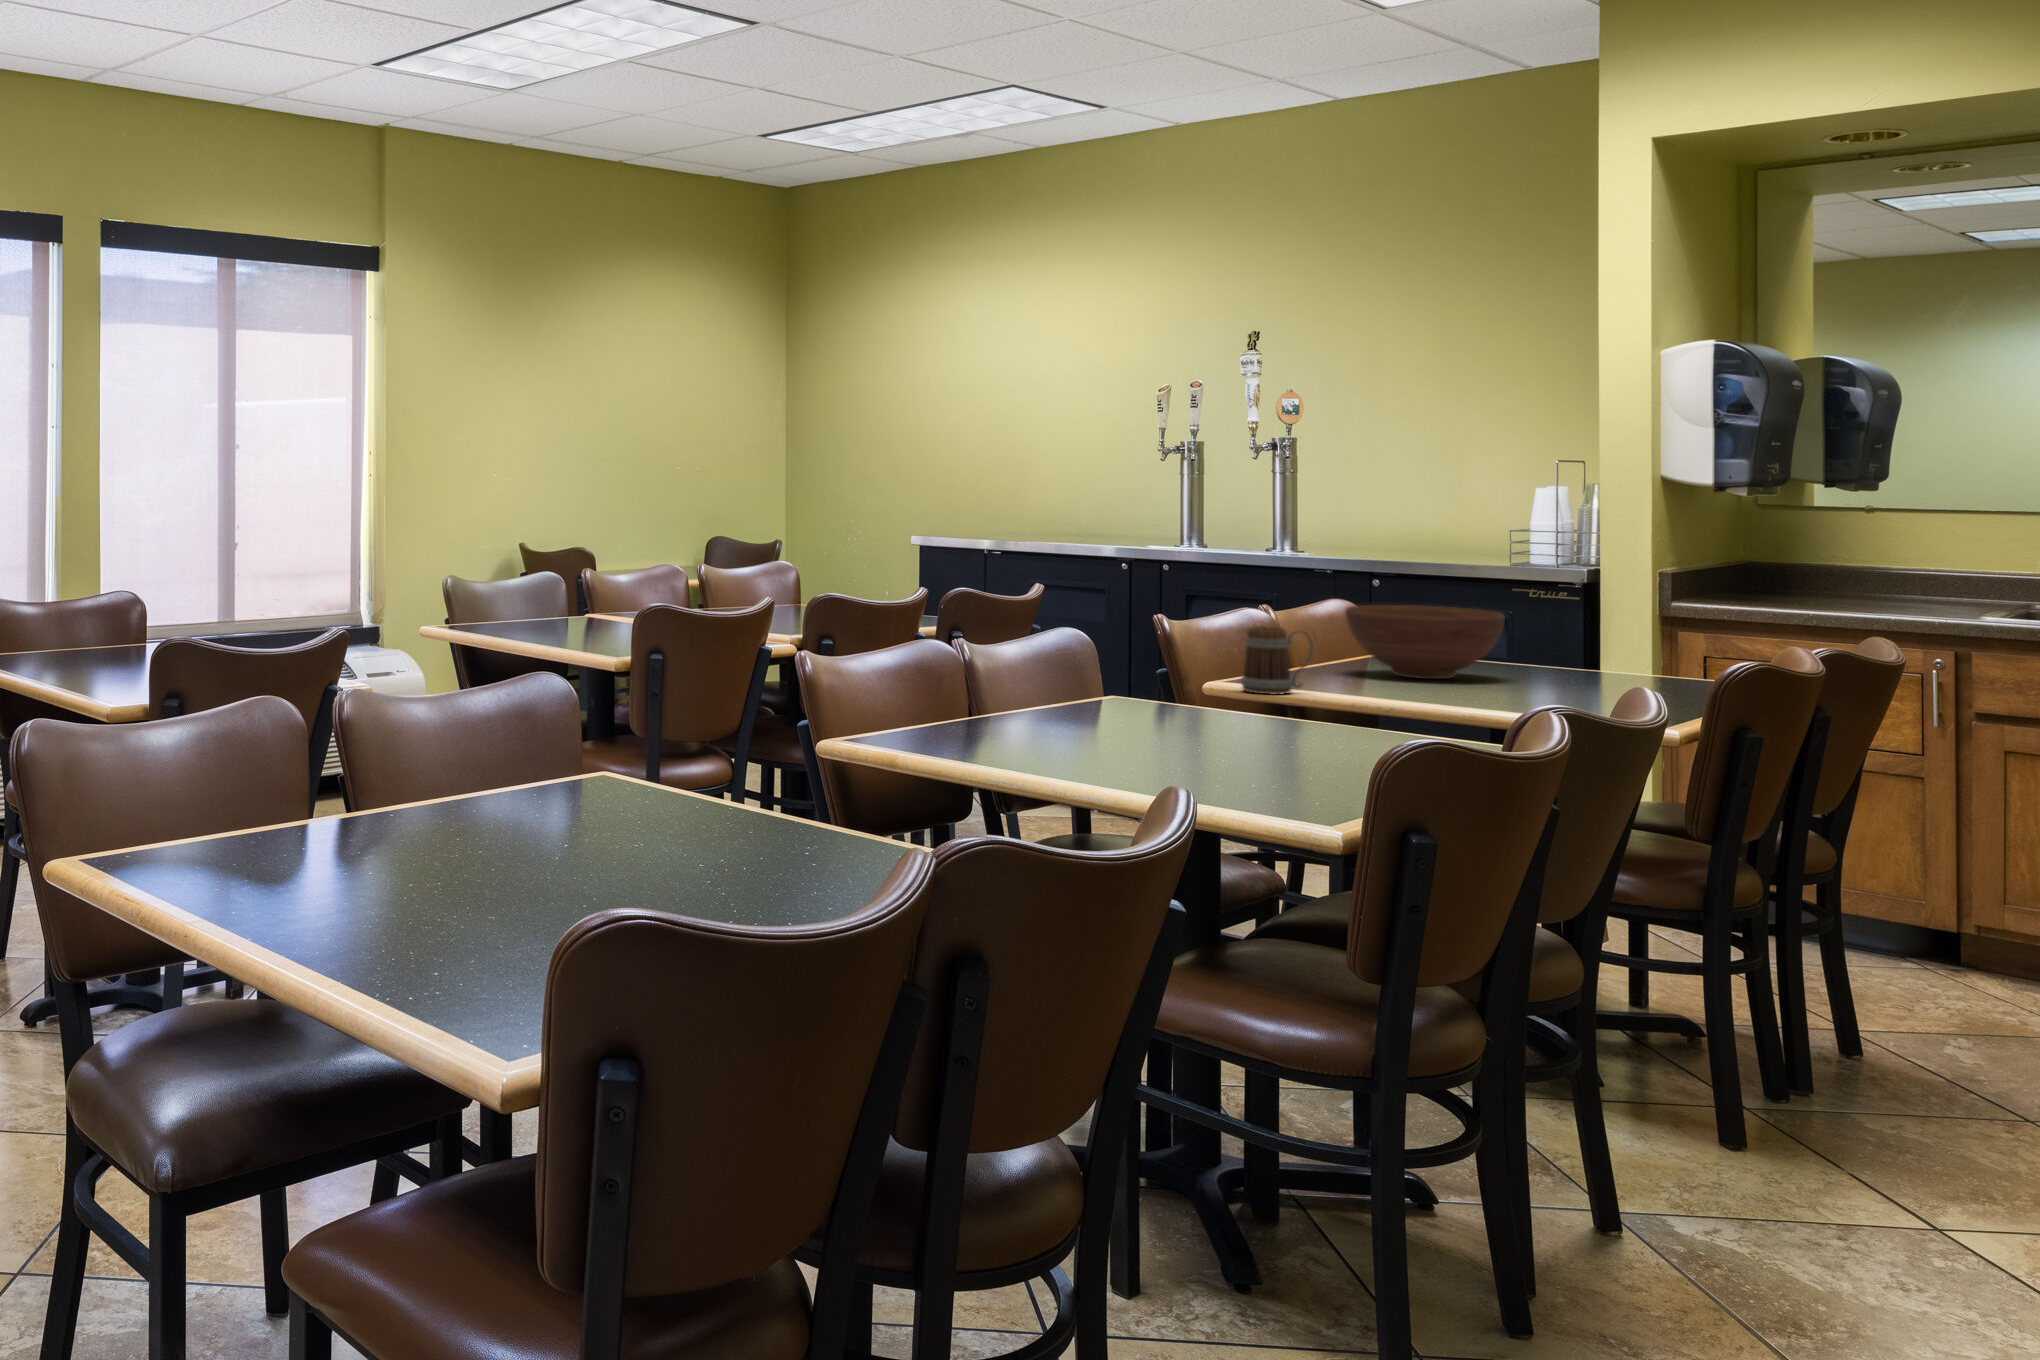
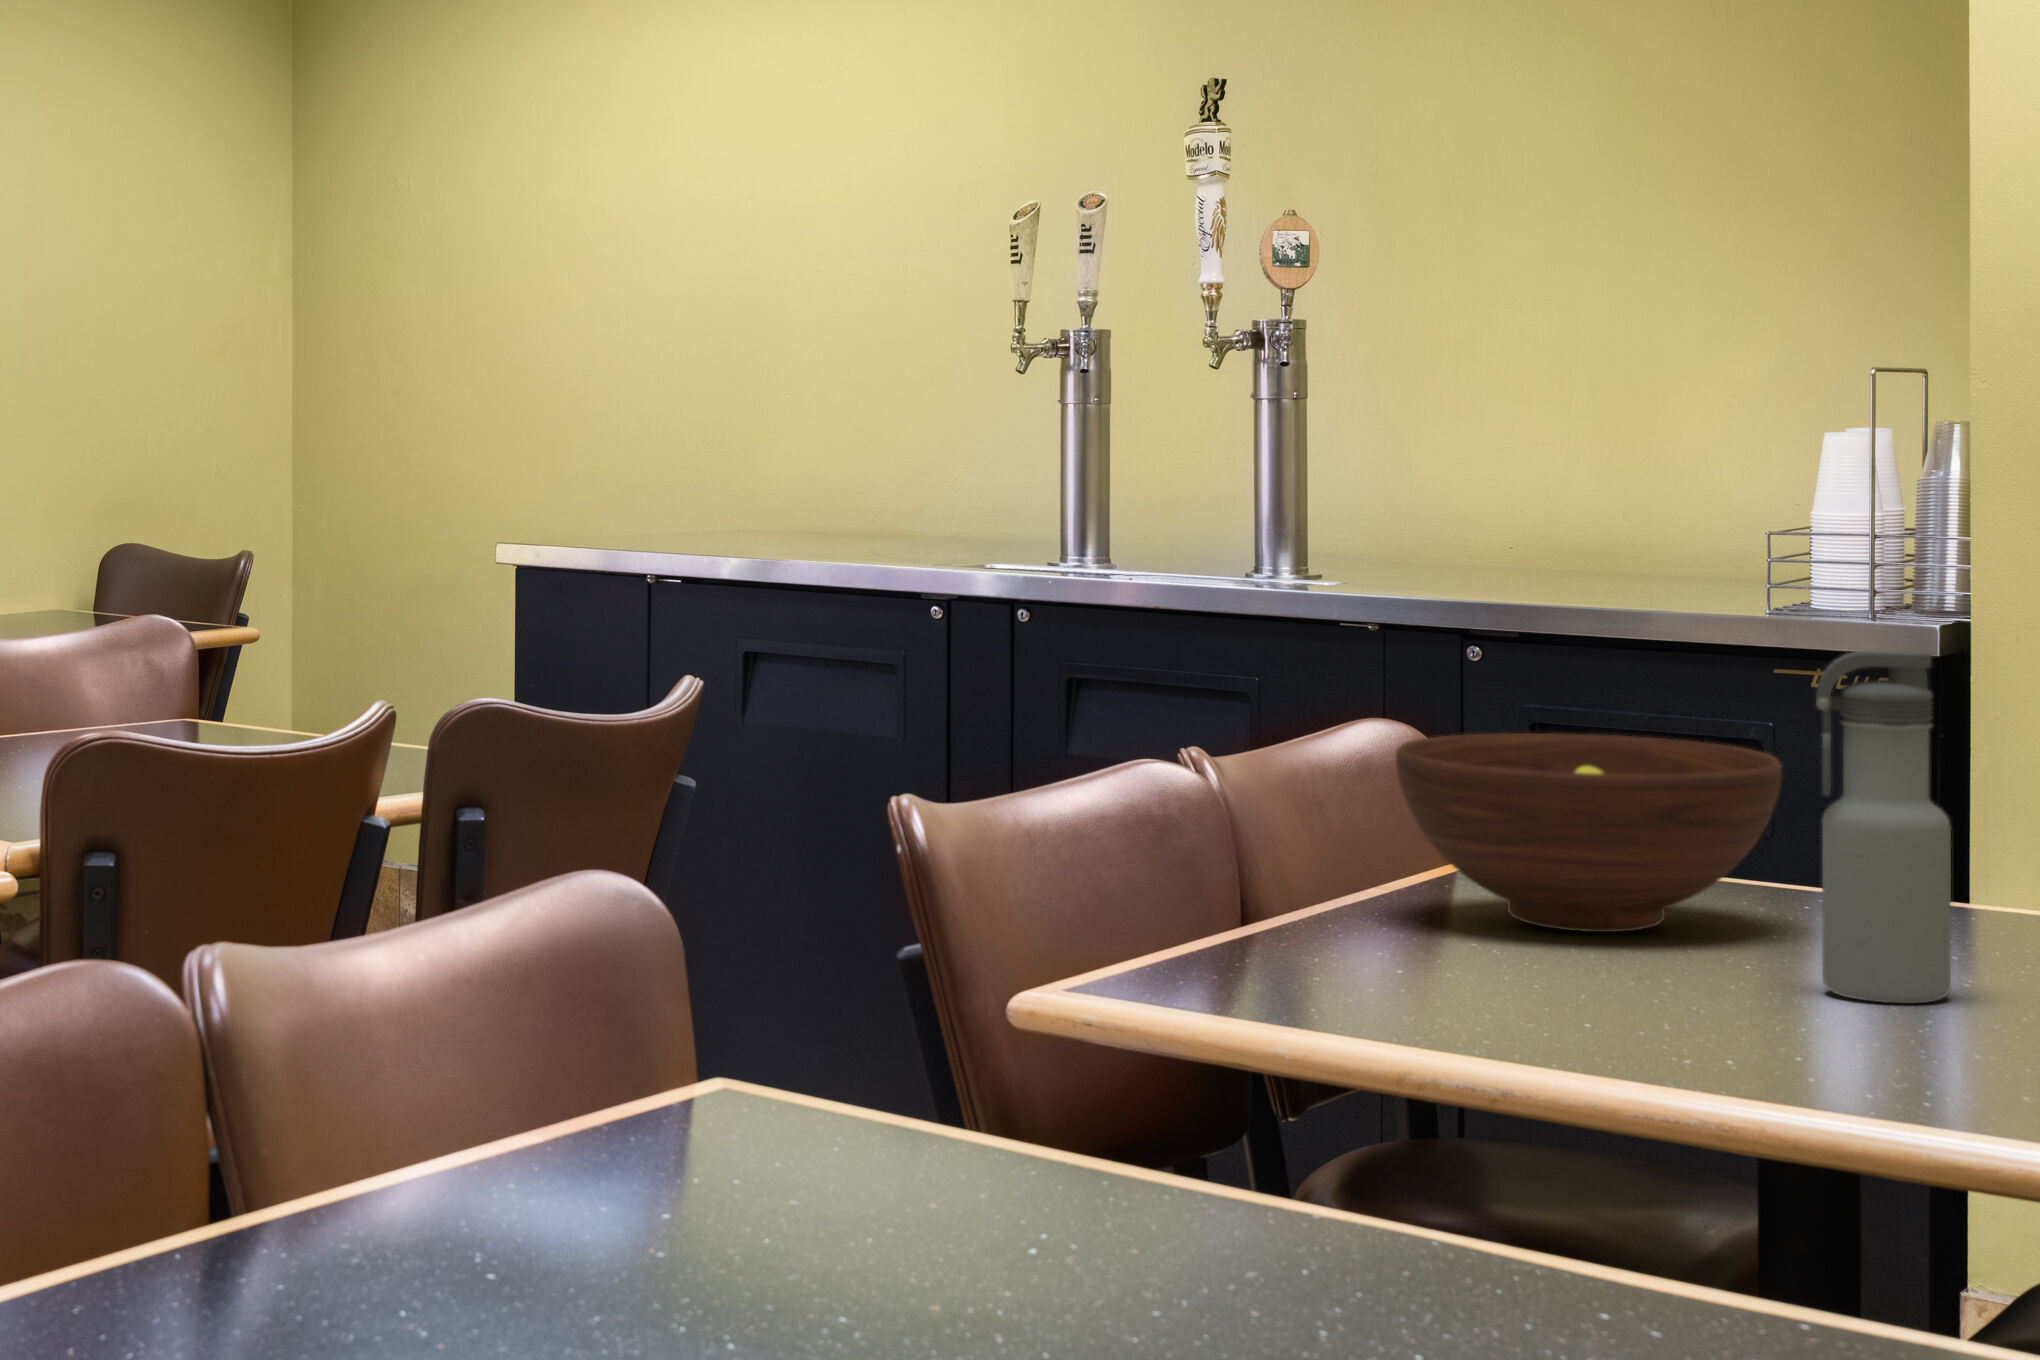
water bottle: none [1514,569,1568,699] -> present [1816,650,1951,1003]
beer mug: present [1241,626,1313,694] -> none [1117,821,1305,1015]

